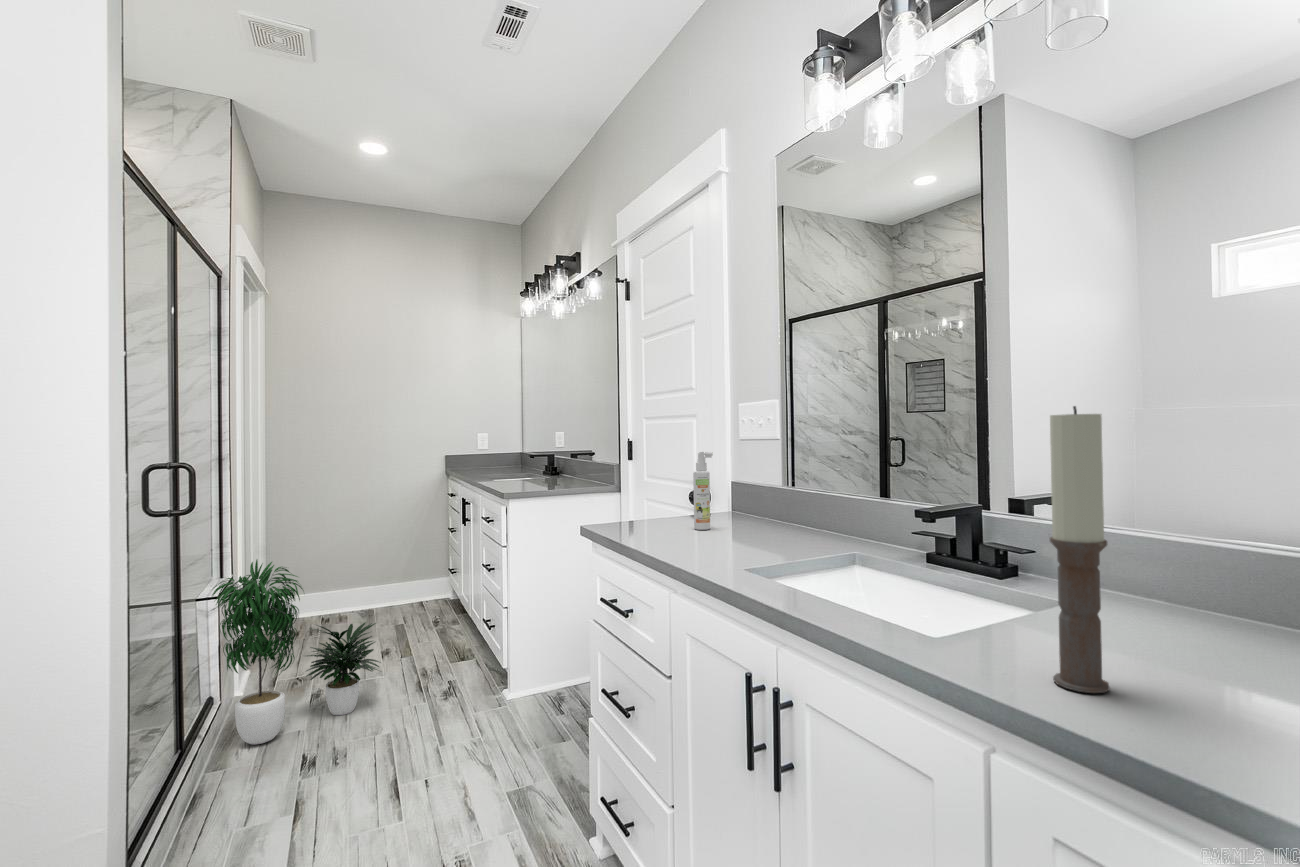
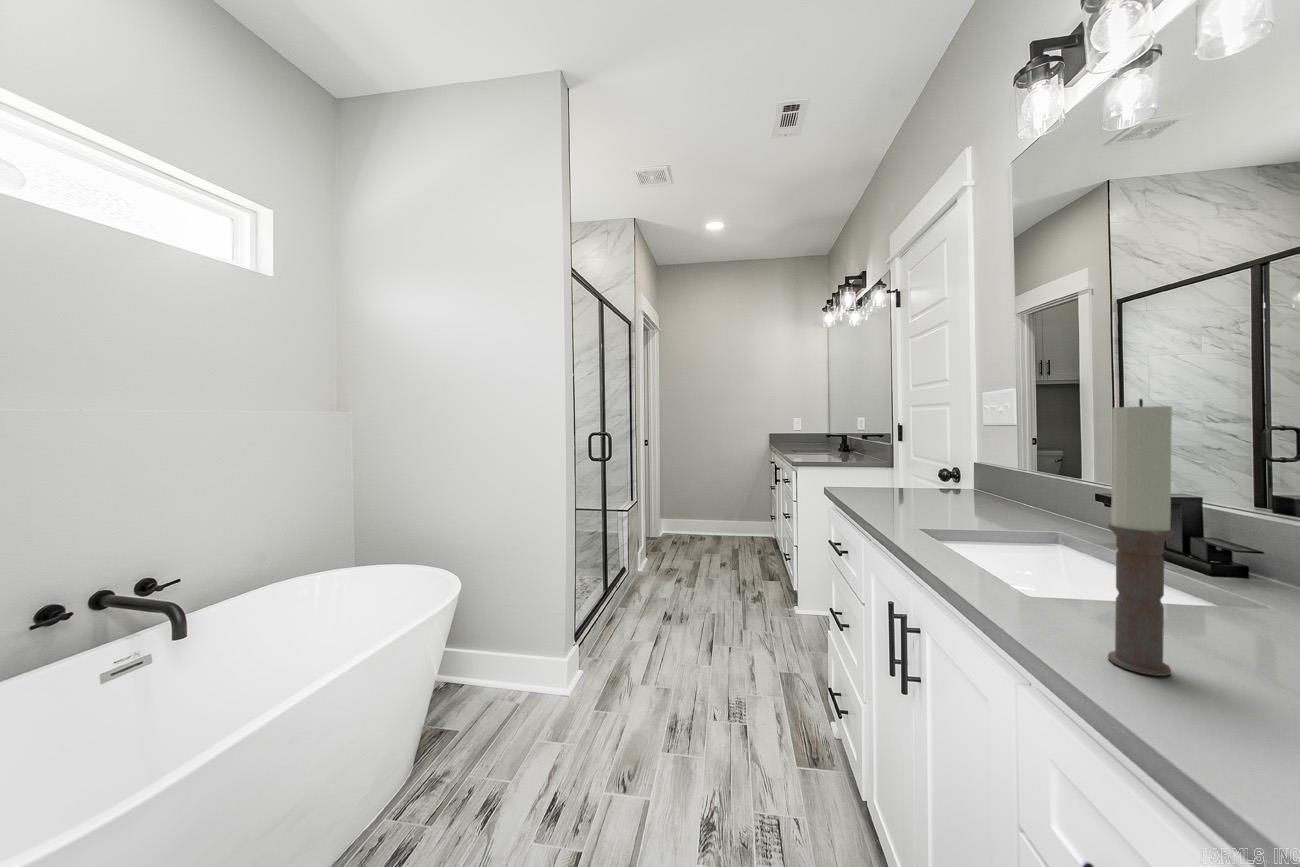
spray bottle: present [693,452,713,530] -> none [919,435,938,499]
potted plant: present [212,560,381,745] -> none [620,492,714,601]

